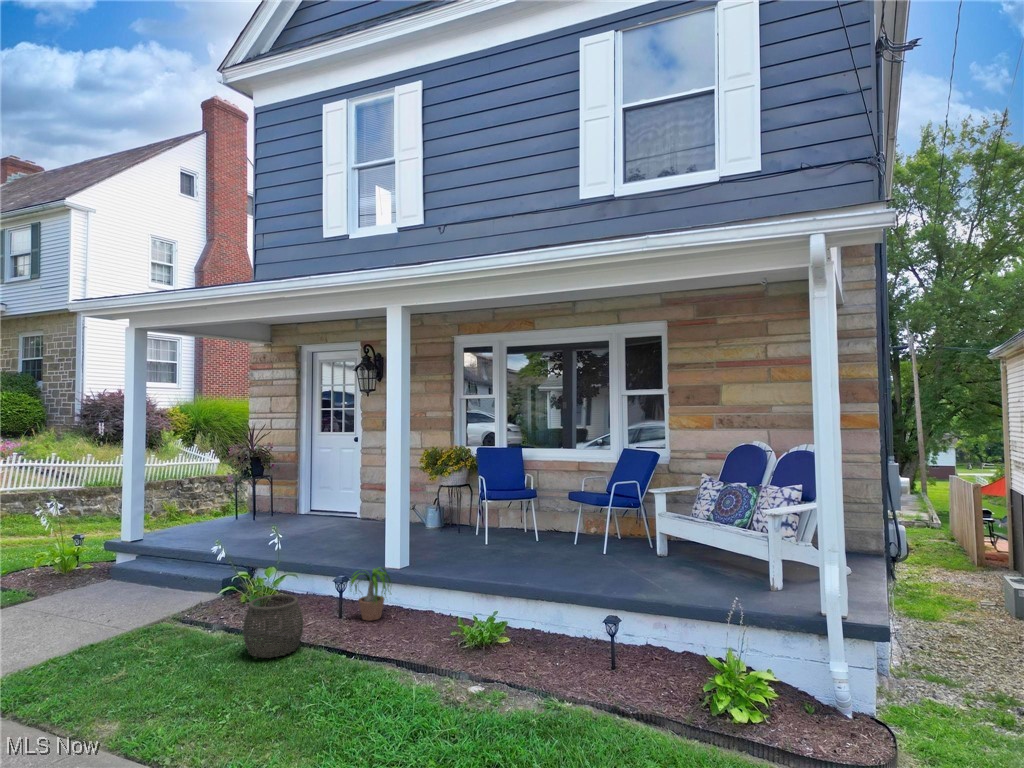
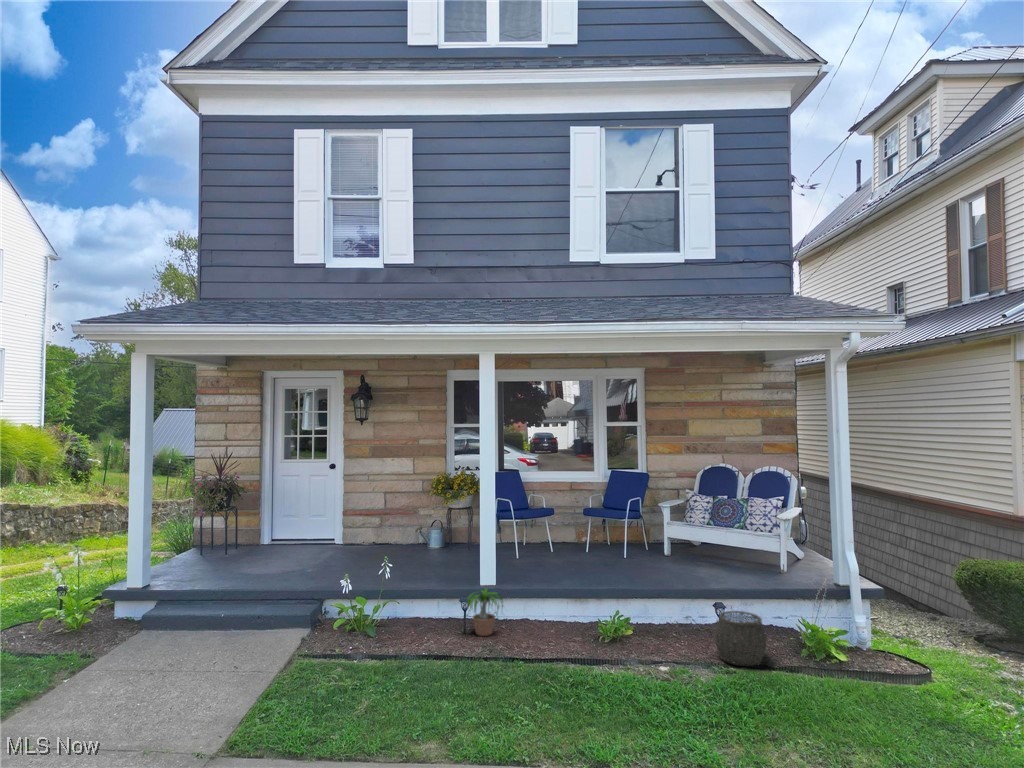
woven basket: present [243,594,304,658] -> present [715,611,766,666]

